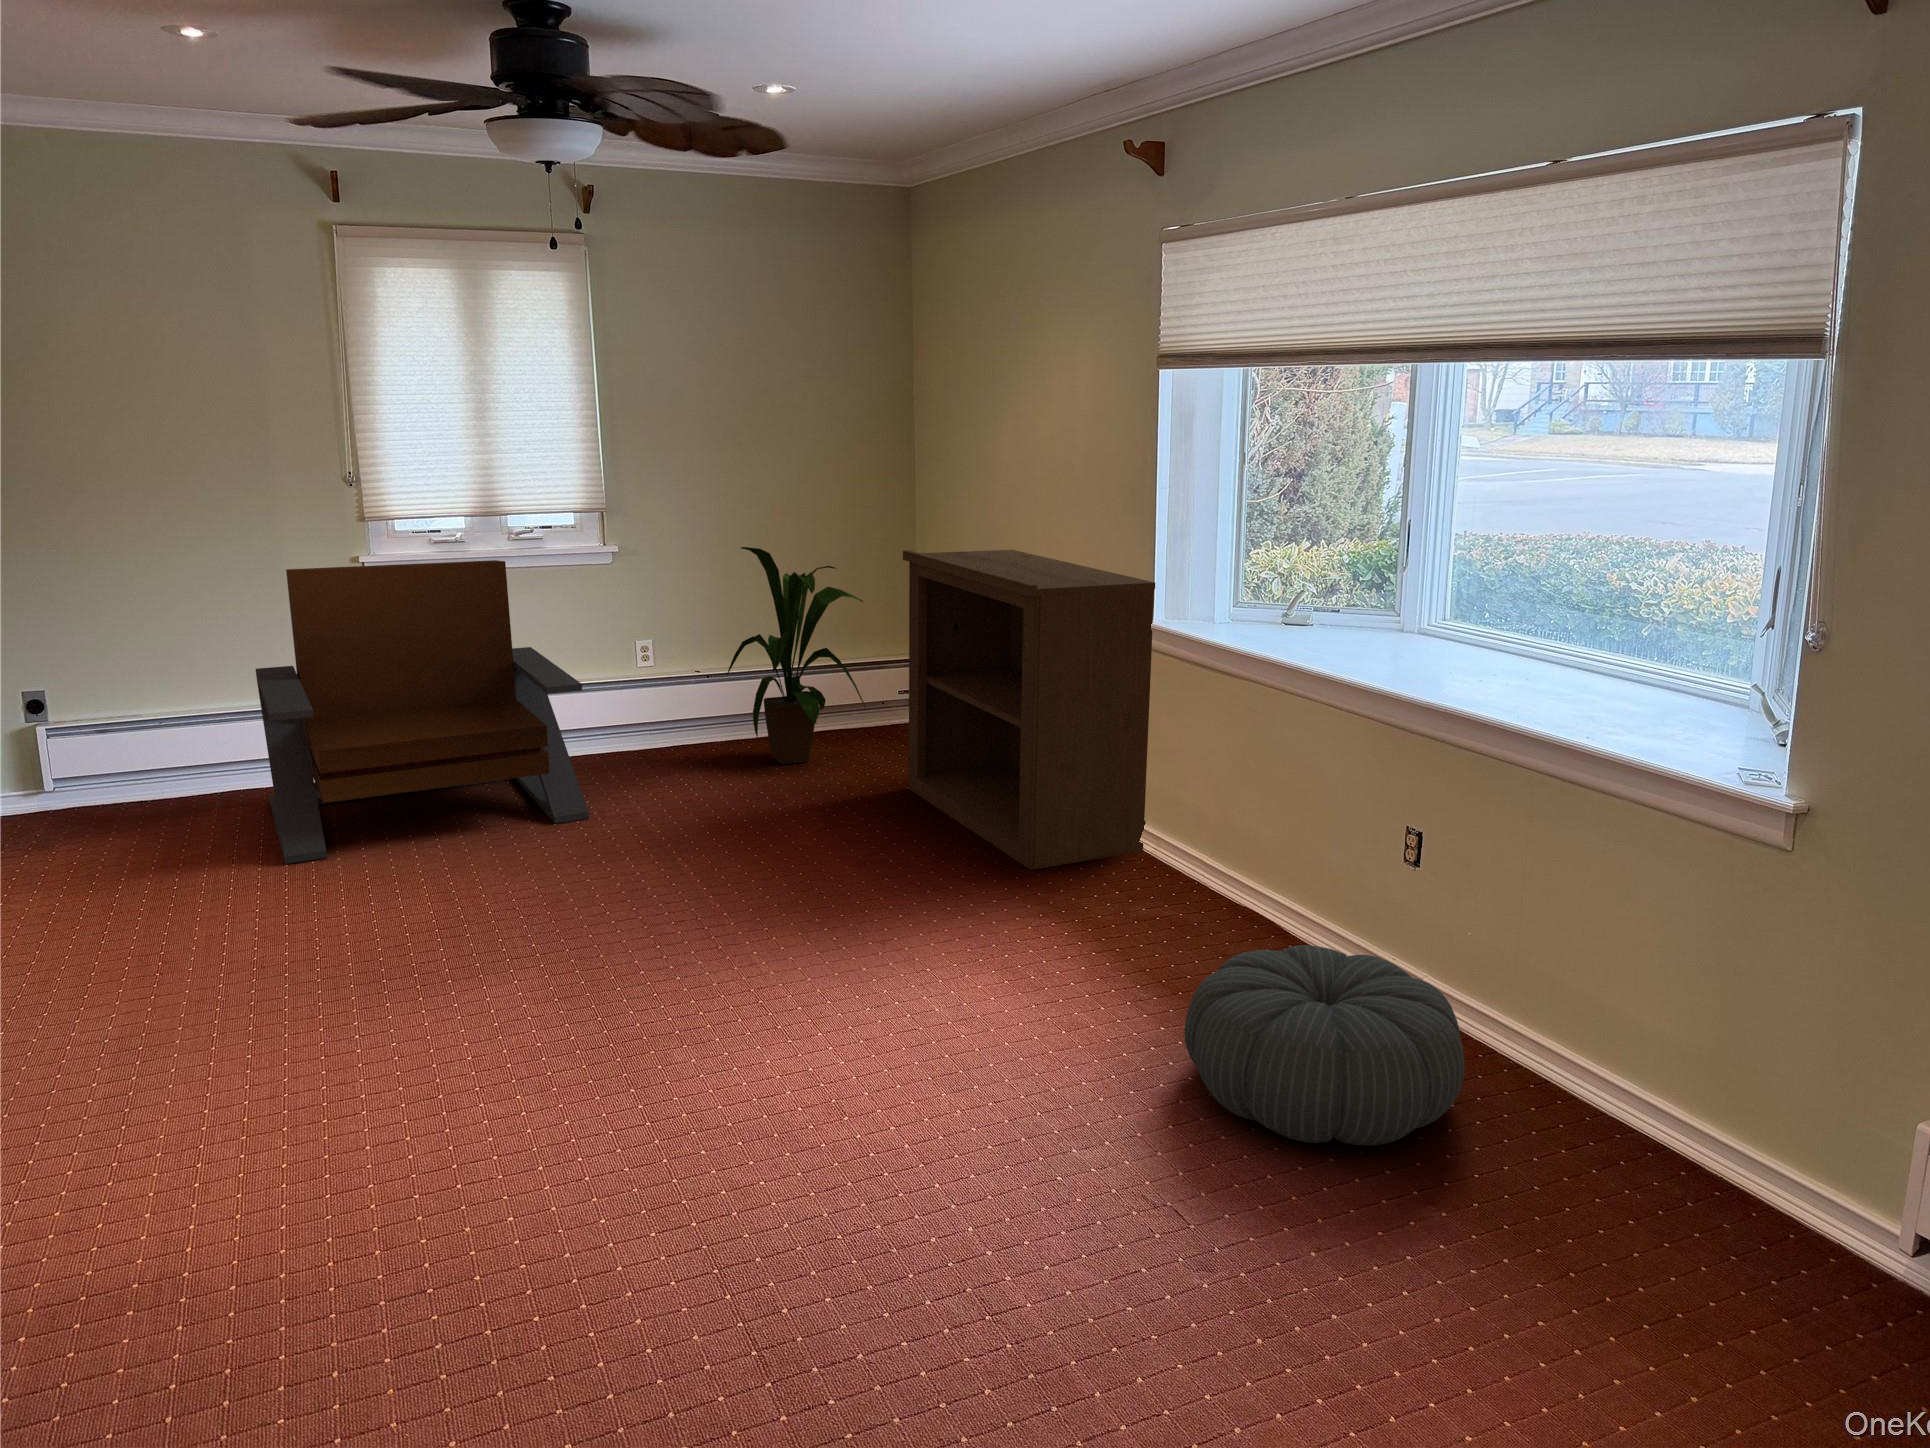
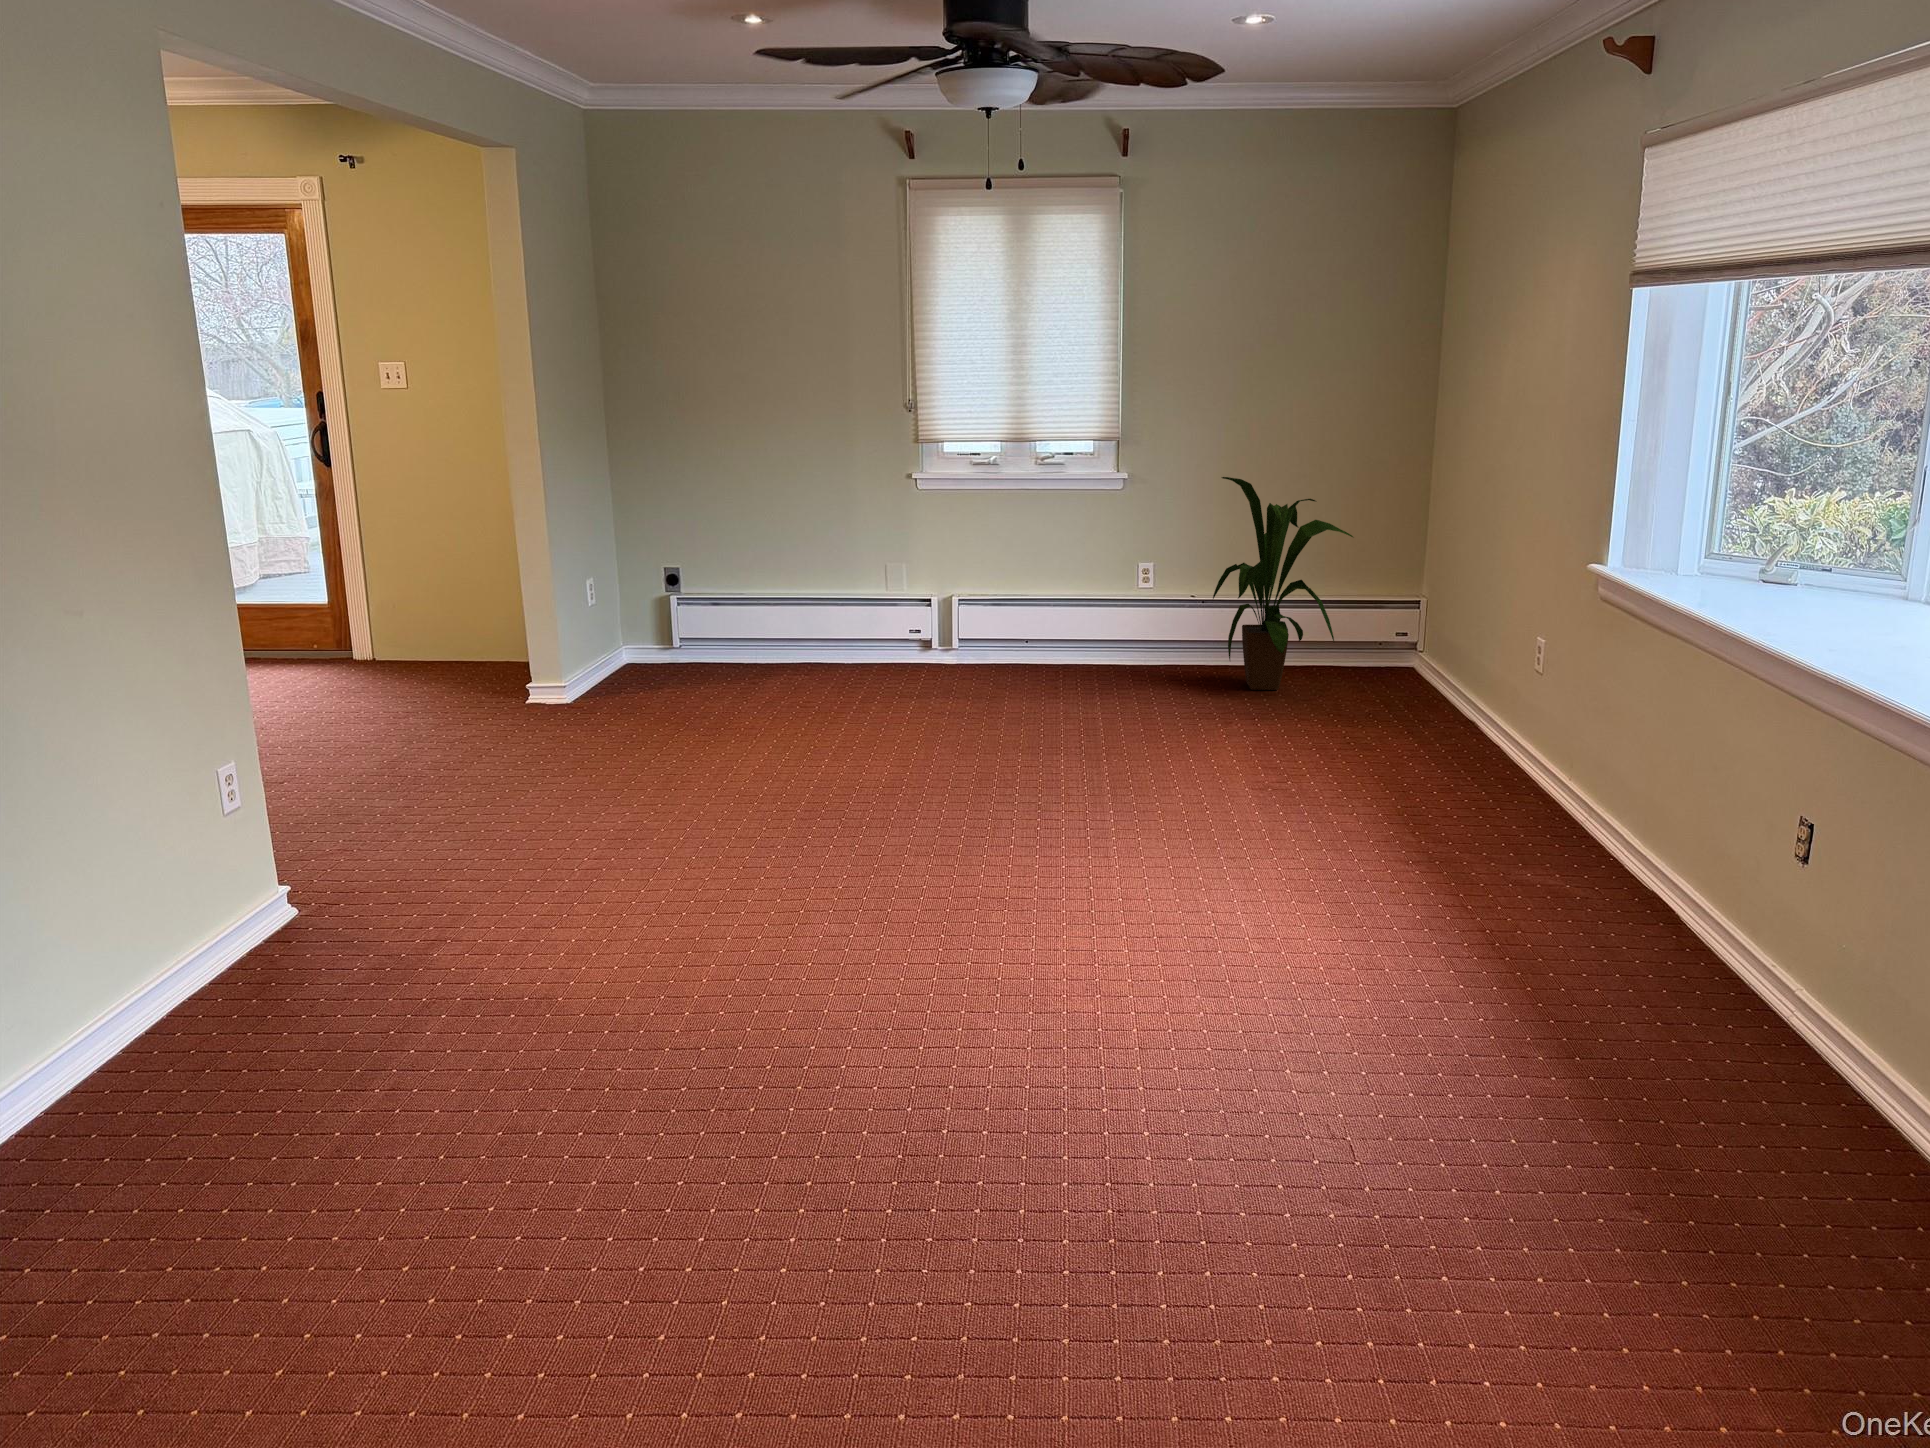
bookshelf: present [903,550,1156,870] -> none [1359,485,1605,820]
lounge chair: present [256,560,589,864] -> none [812,482,1056,719]
pouf: present [1185,945,1465,1145] -> none [1443,924,1767,1149]

